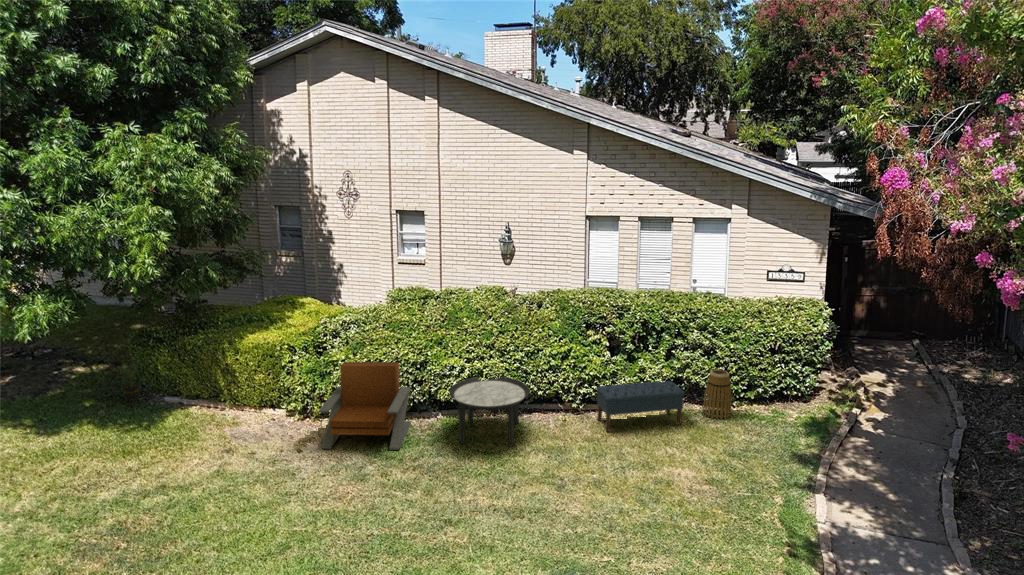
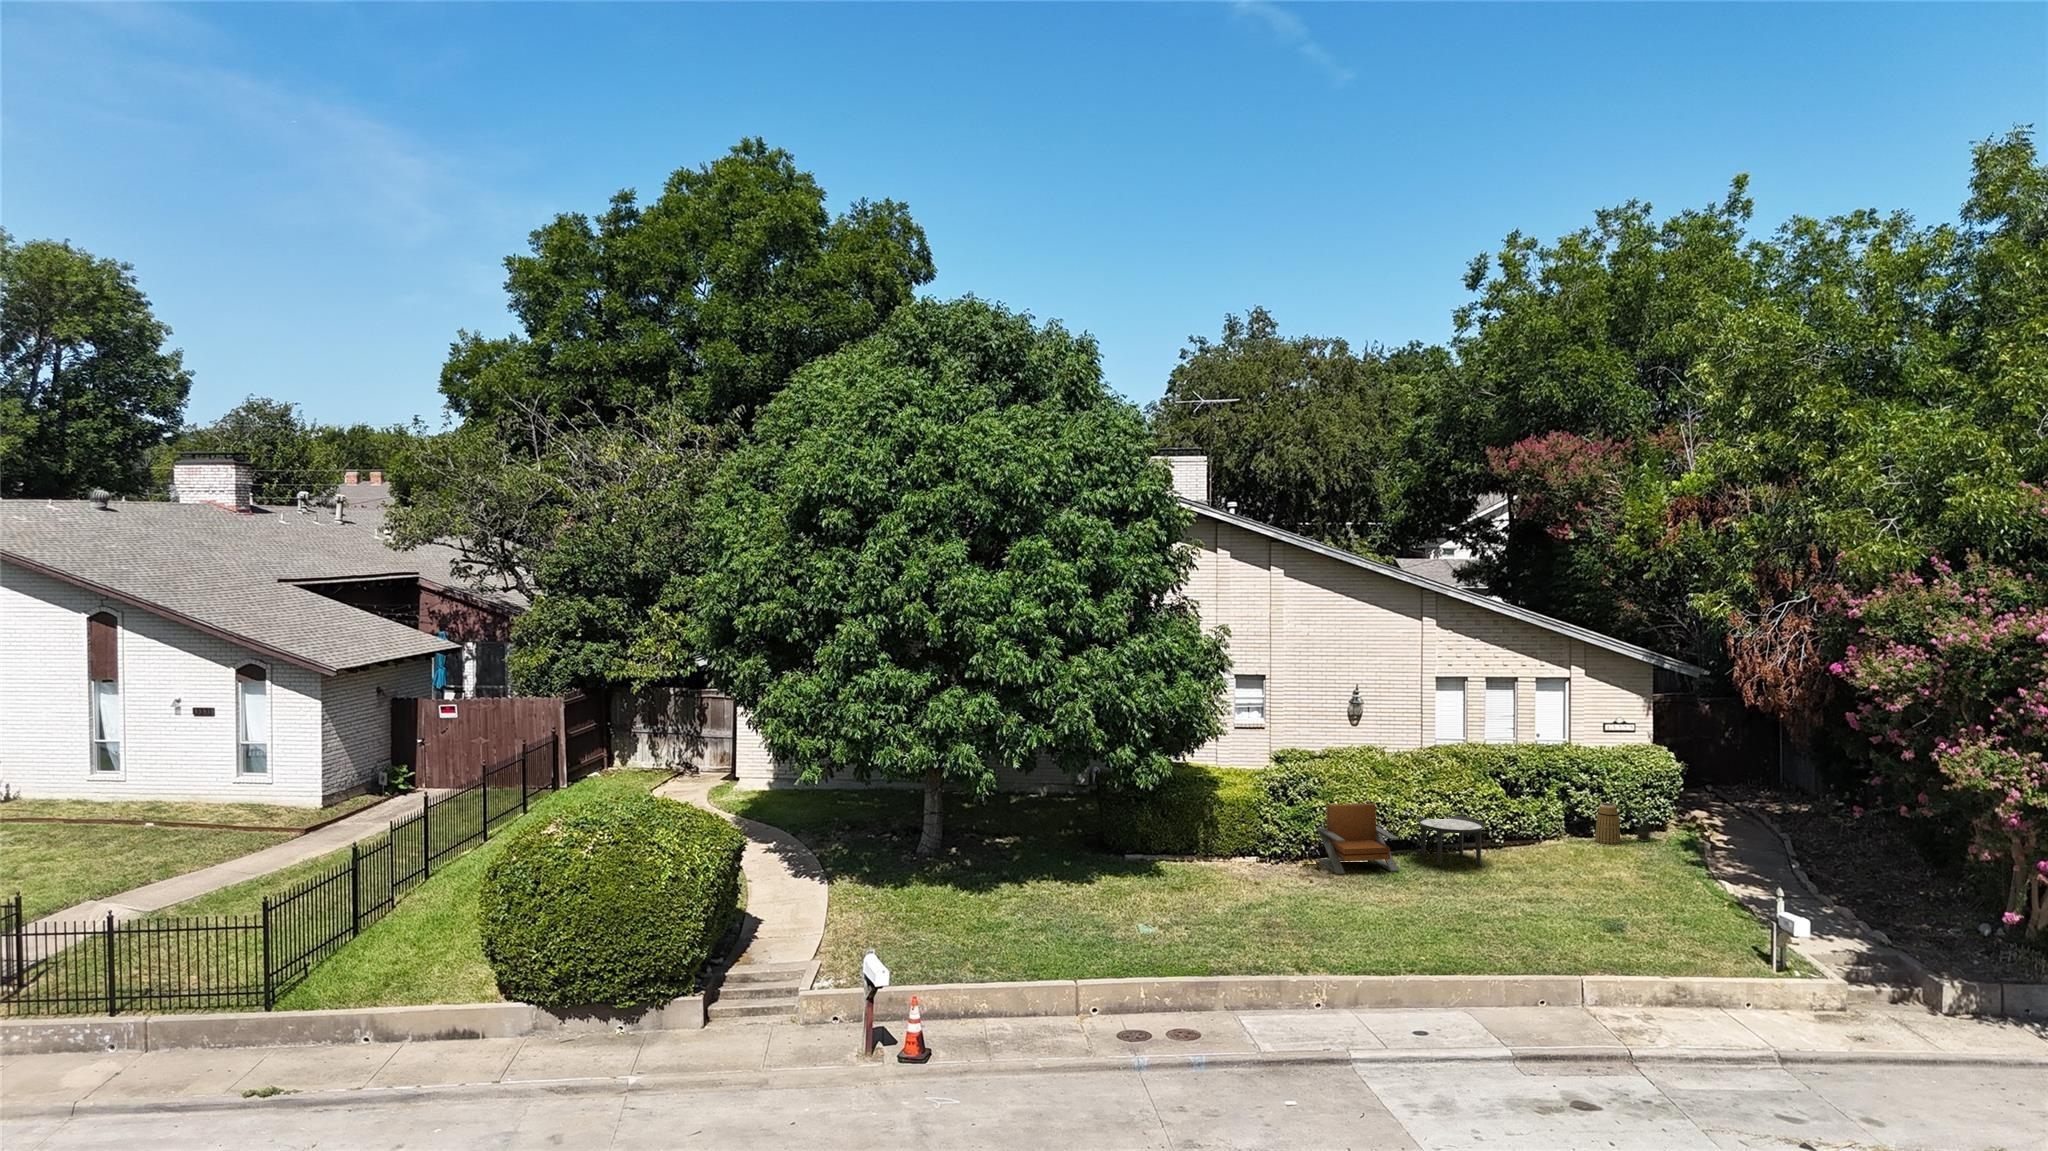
potted plant: present [121,364,140,401] -> present [1637,809,1651,842]
bench: present [597,381,685,432] -> none [1520,814,1591,855]

